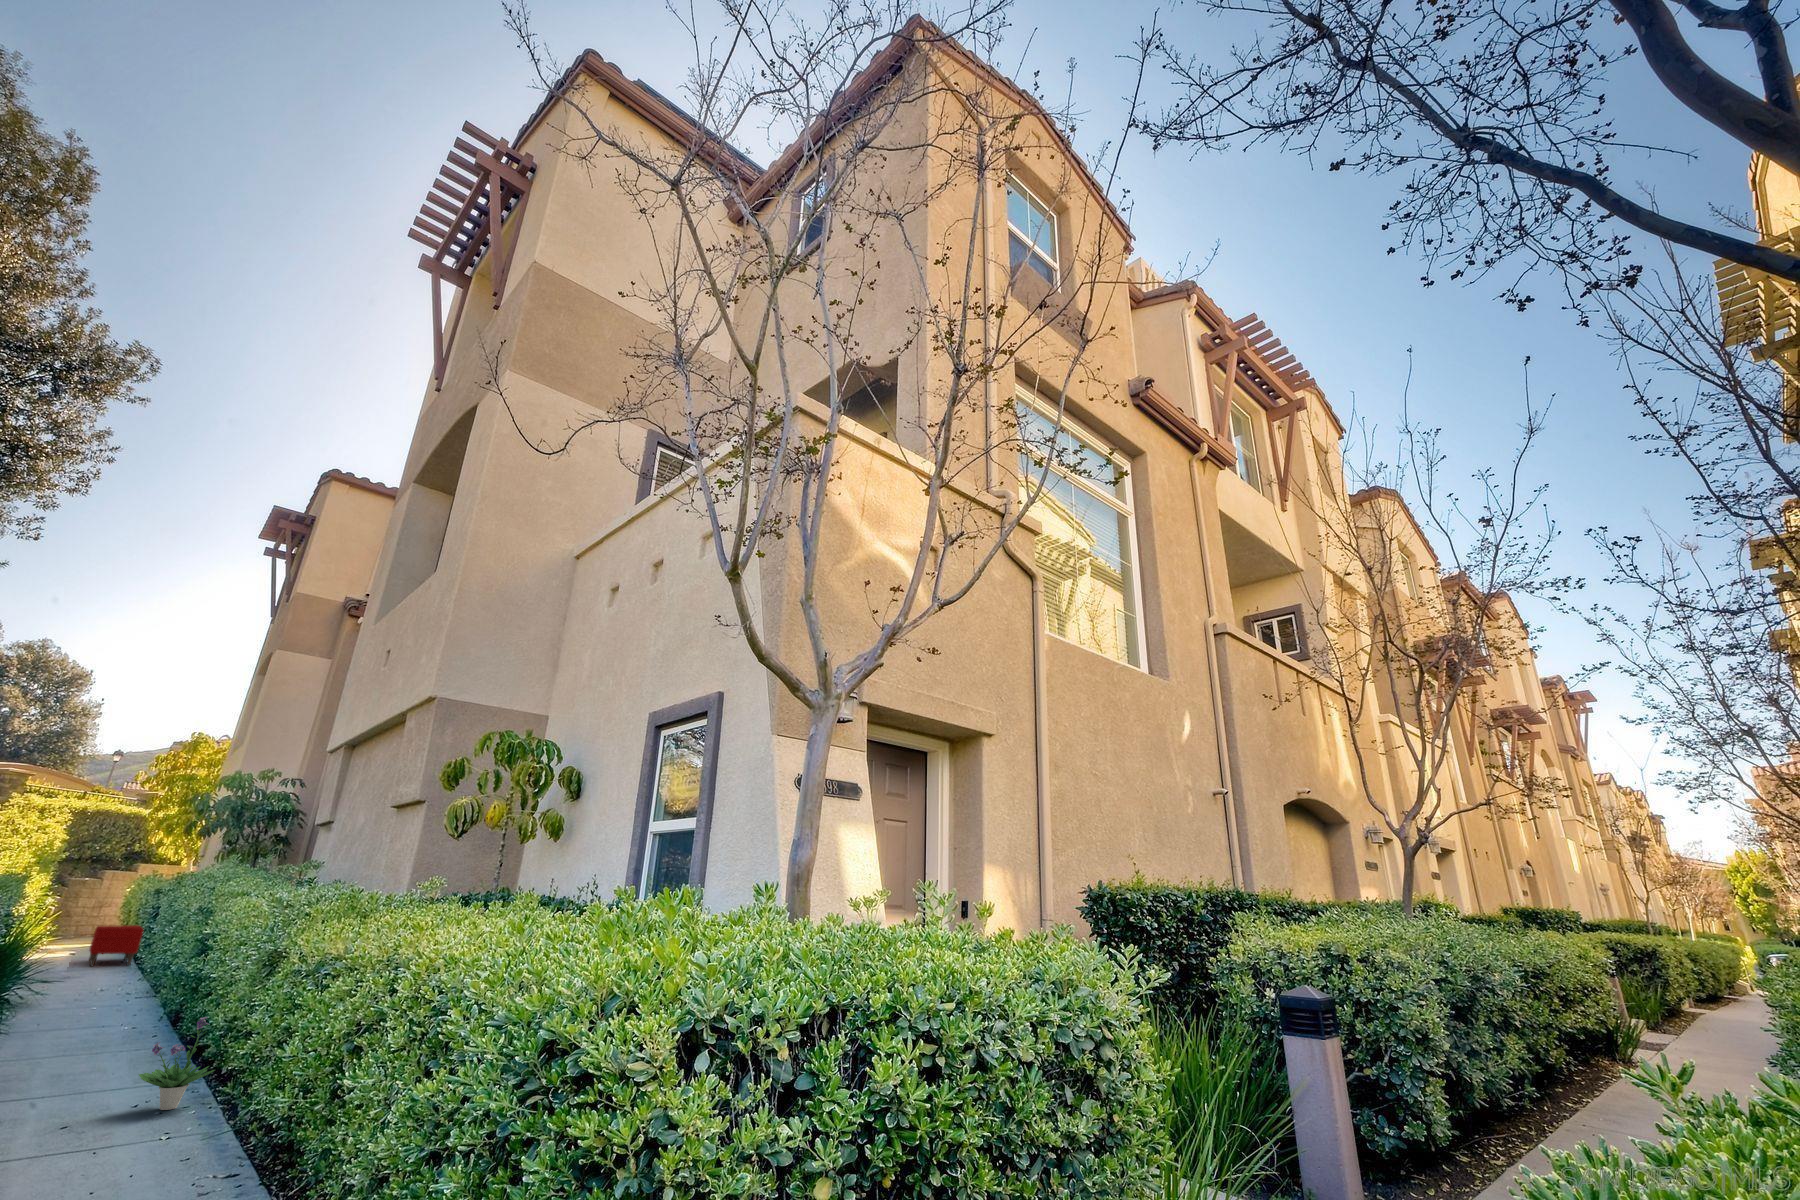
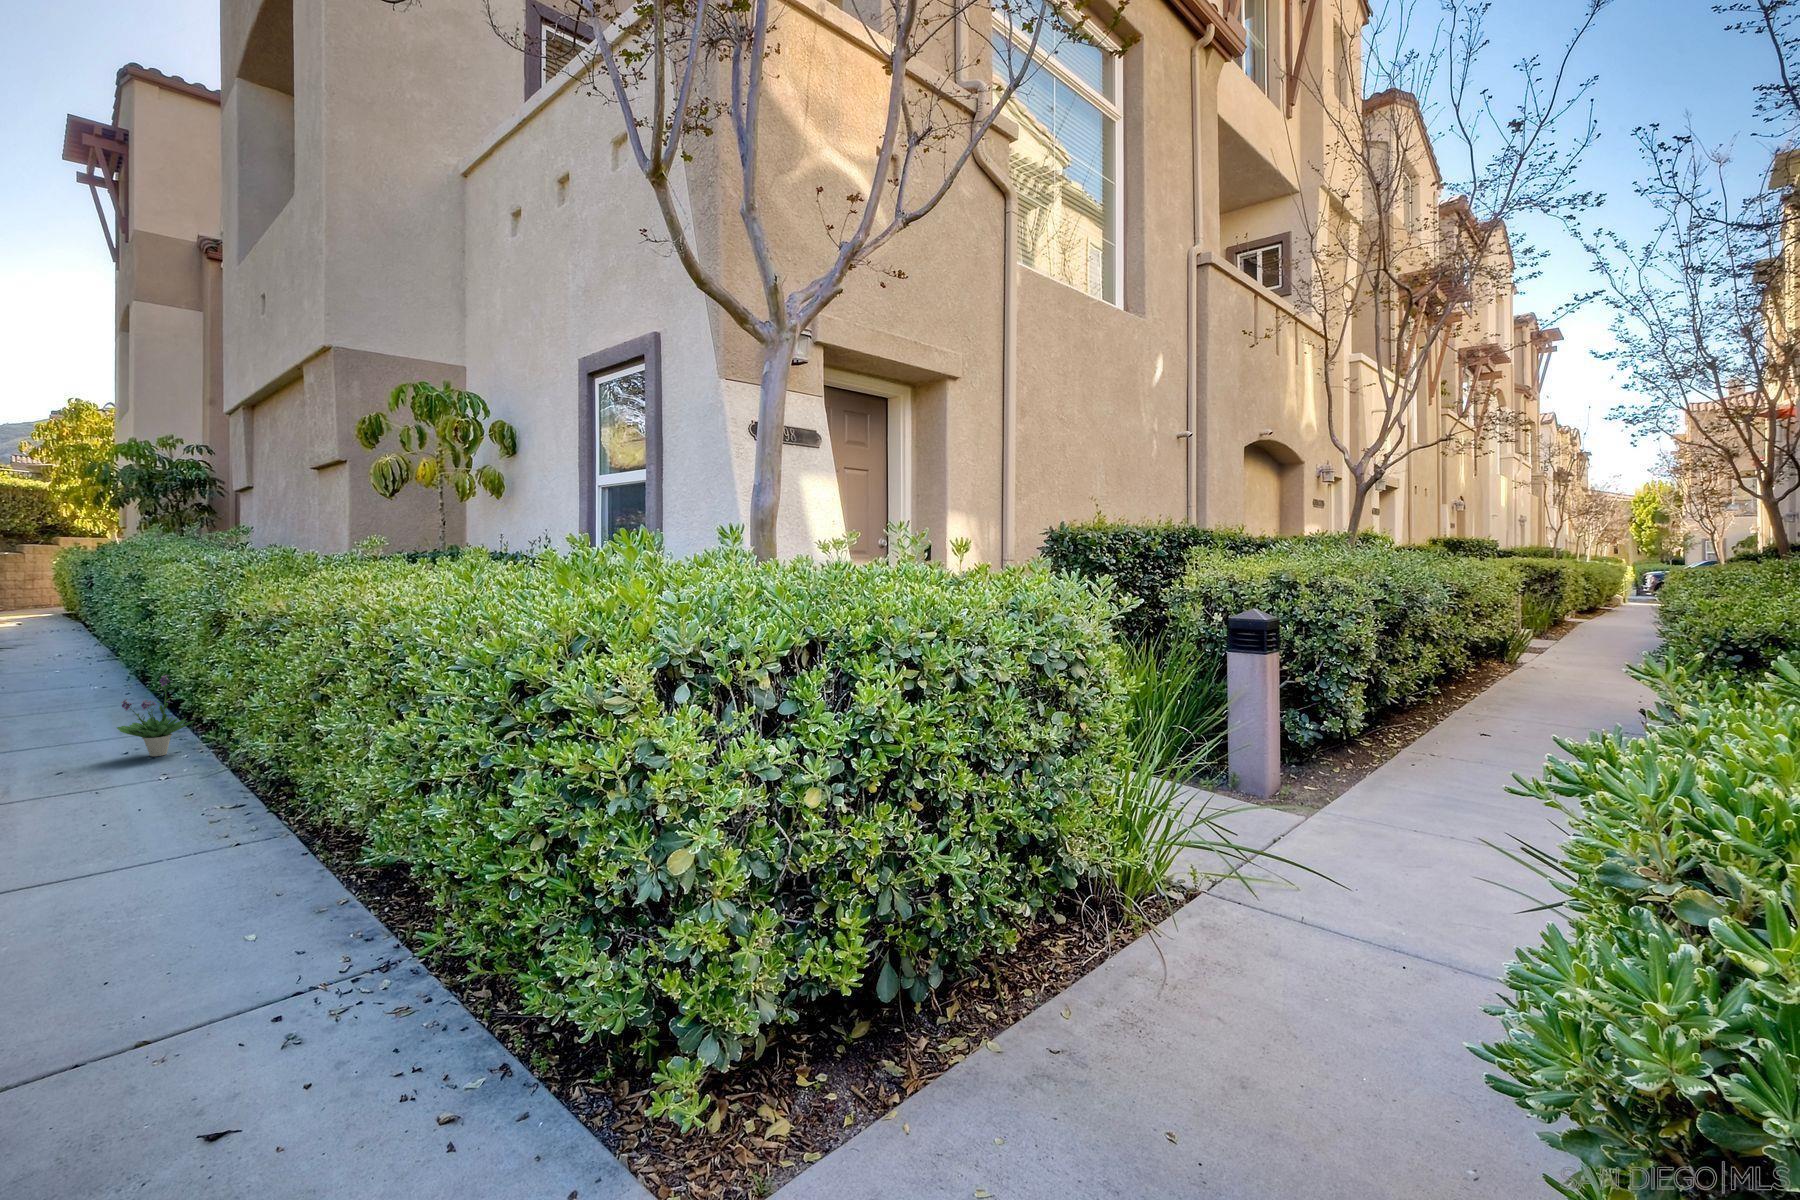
bench: present [89,925,144,966] -> none [29,595,83,635]

